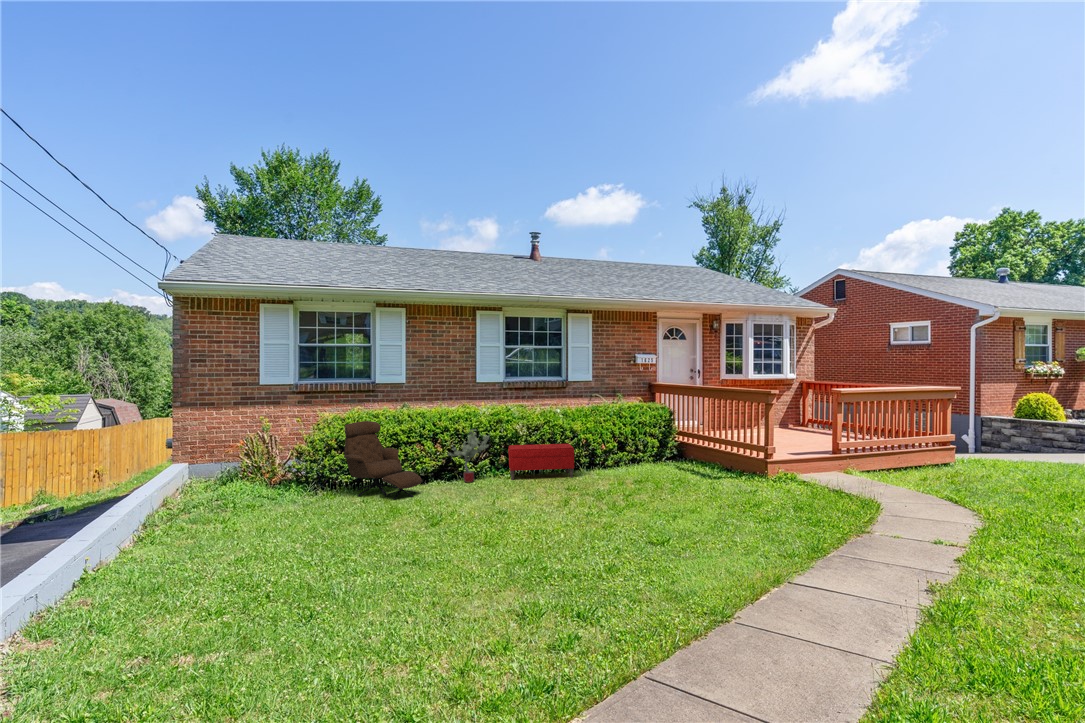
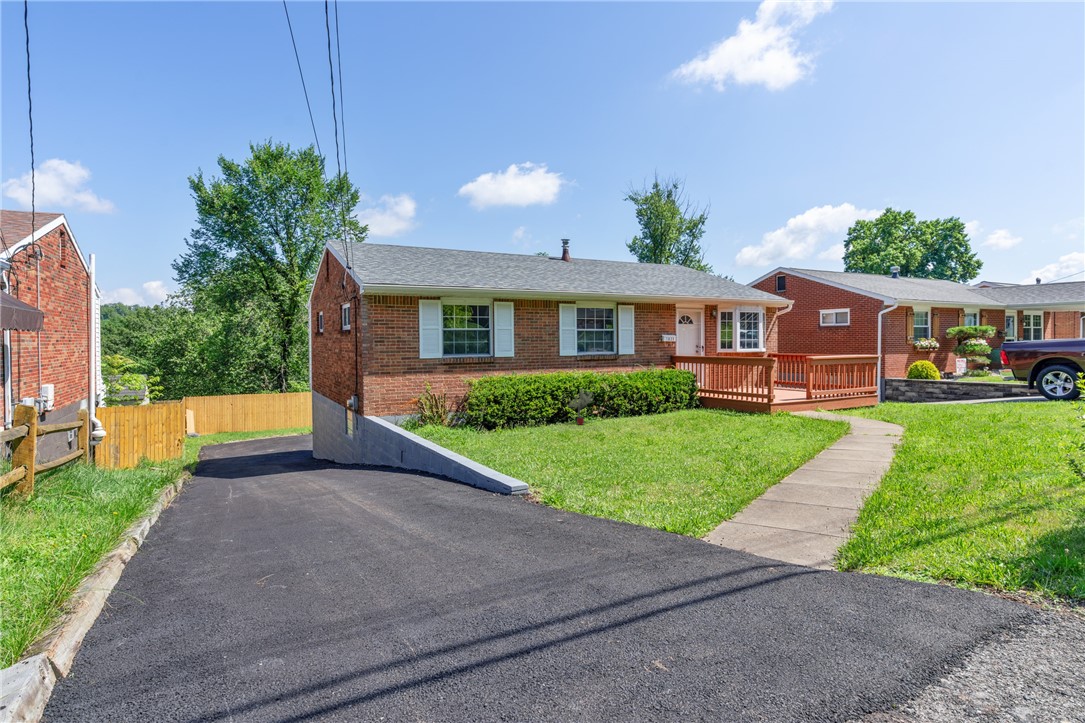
lounge chair: present [344,421,422,500] -> none [506,384,563,434]
bench: present [508,444,574,480] -> none [600,398,648,423]

